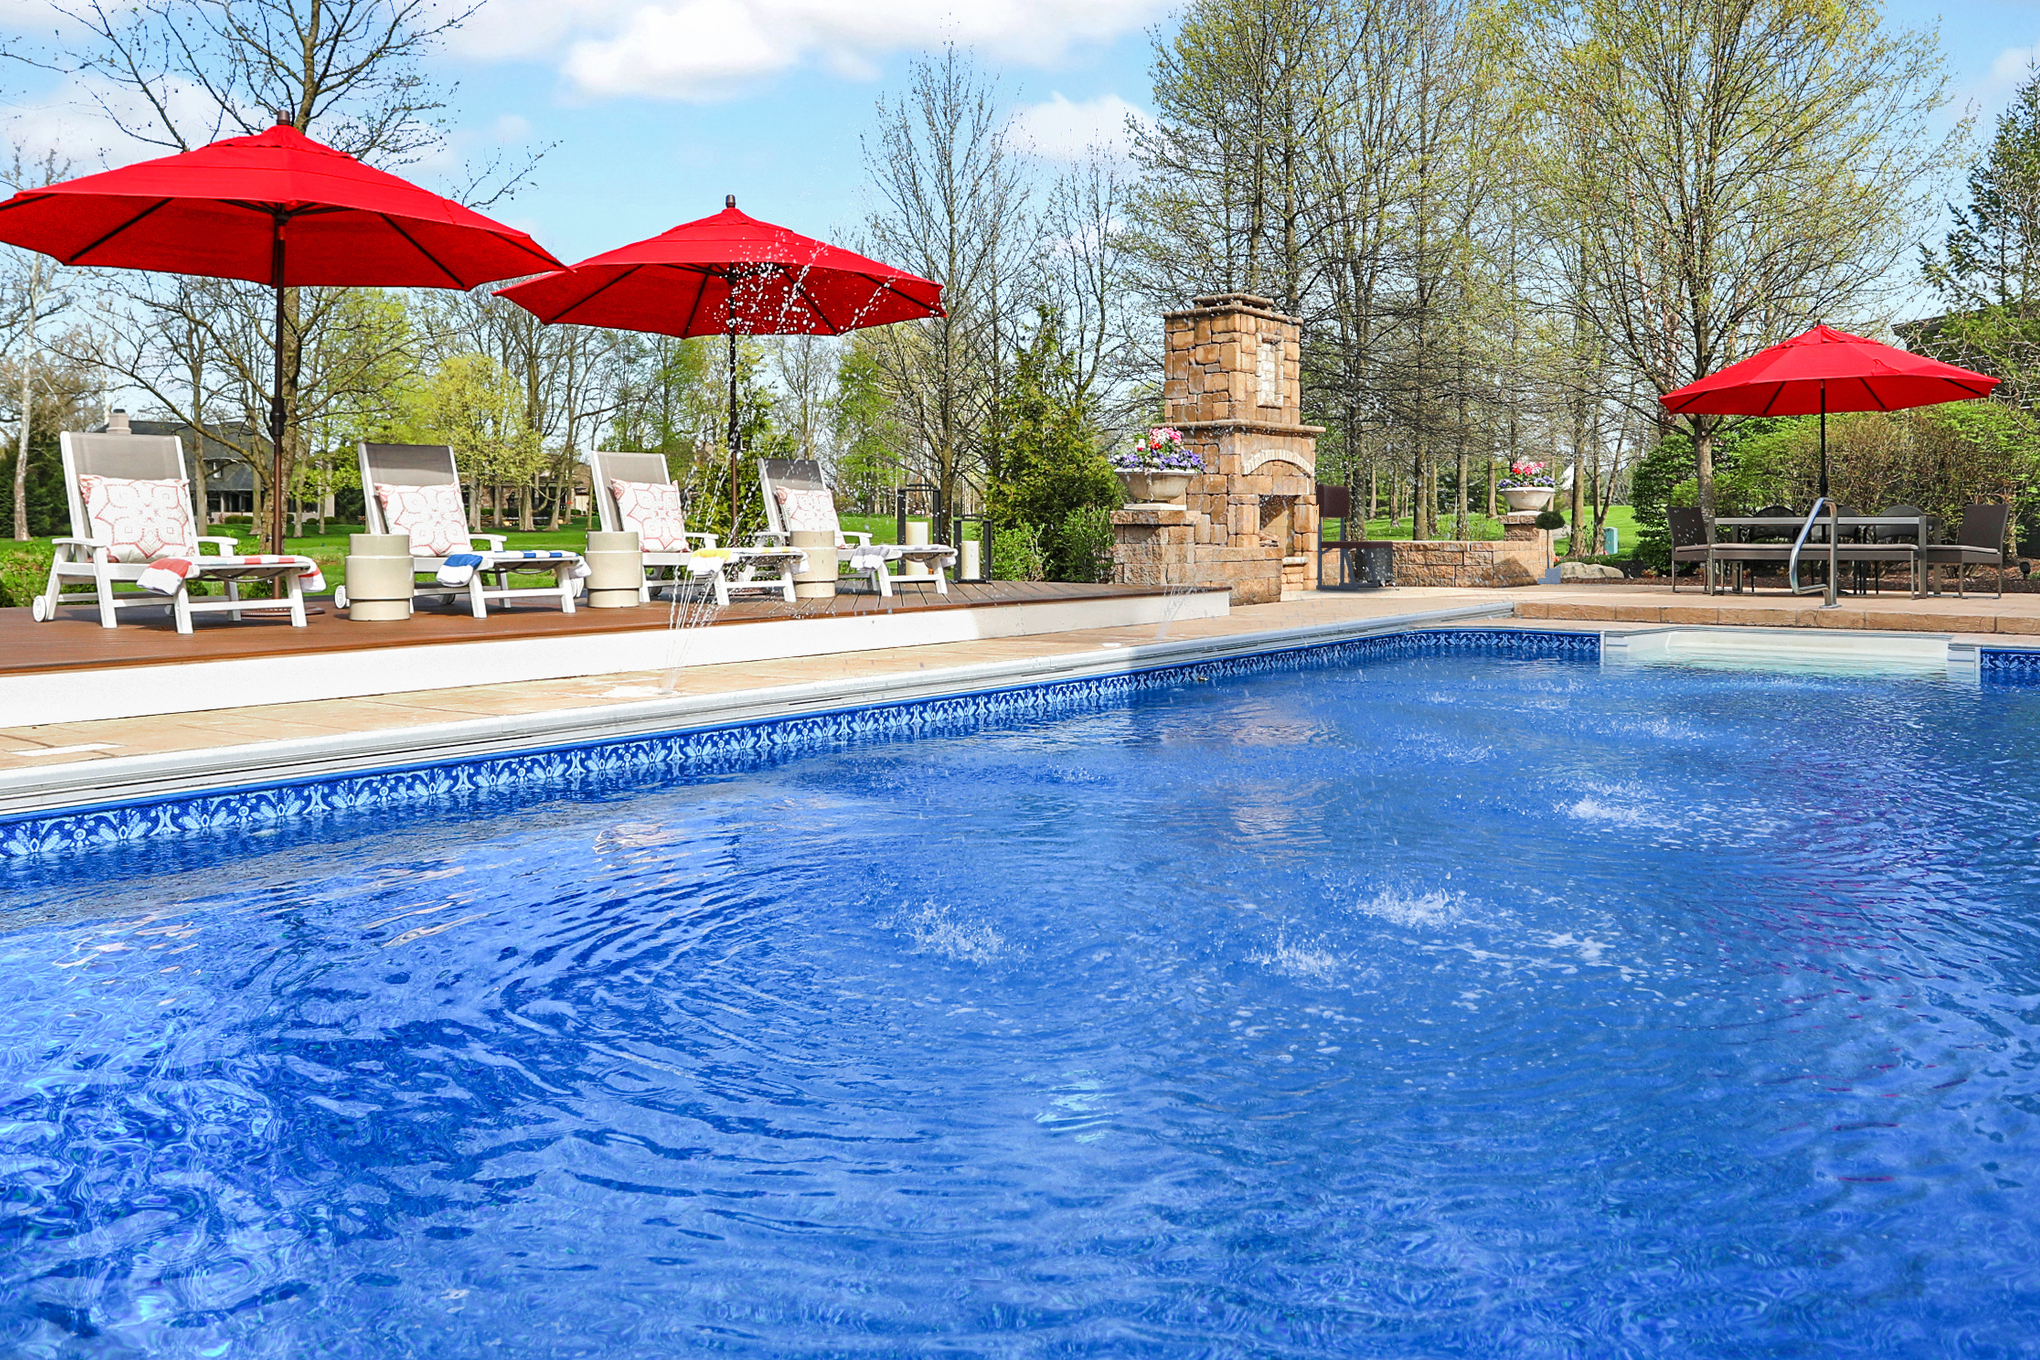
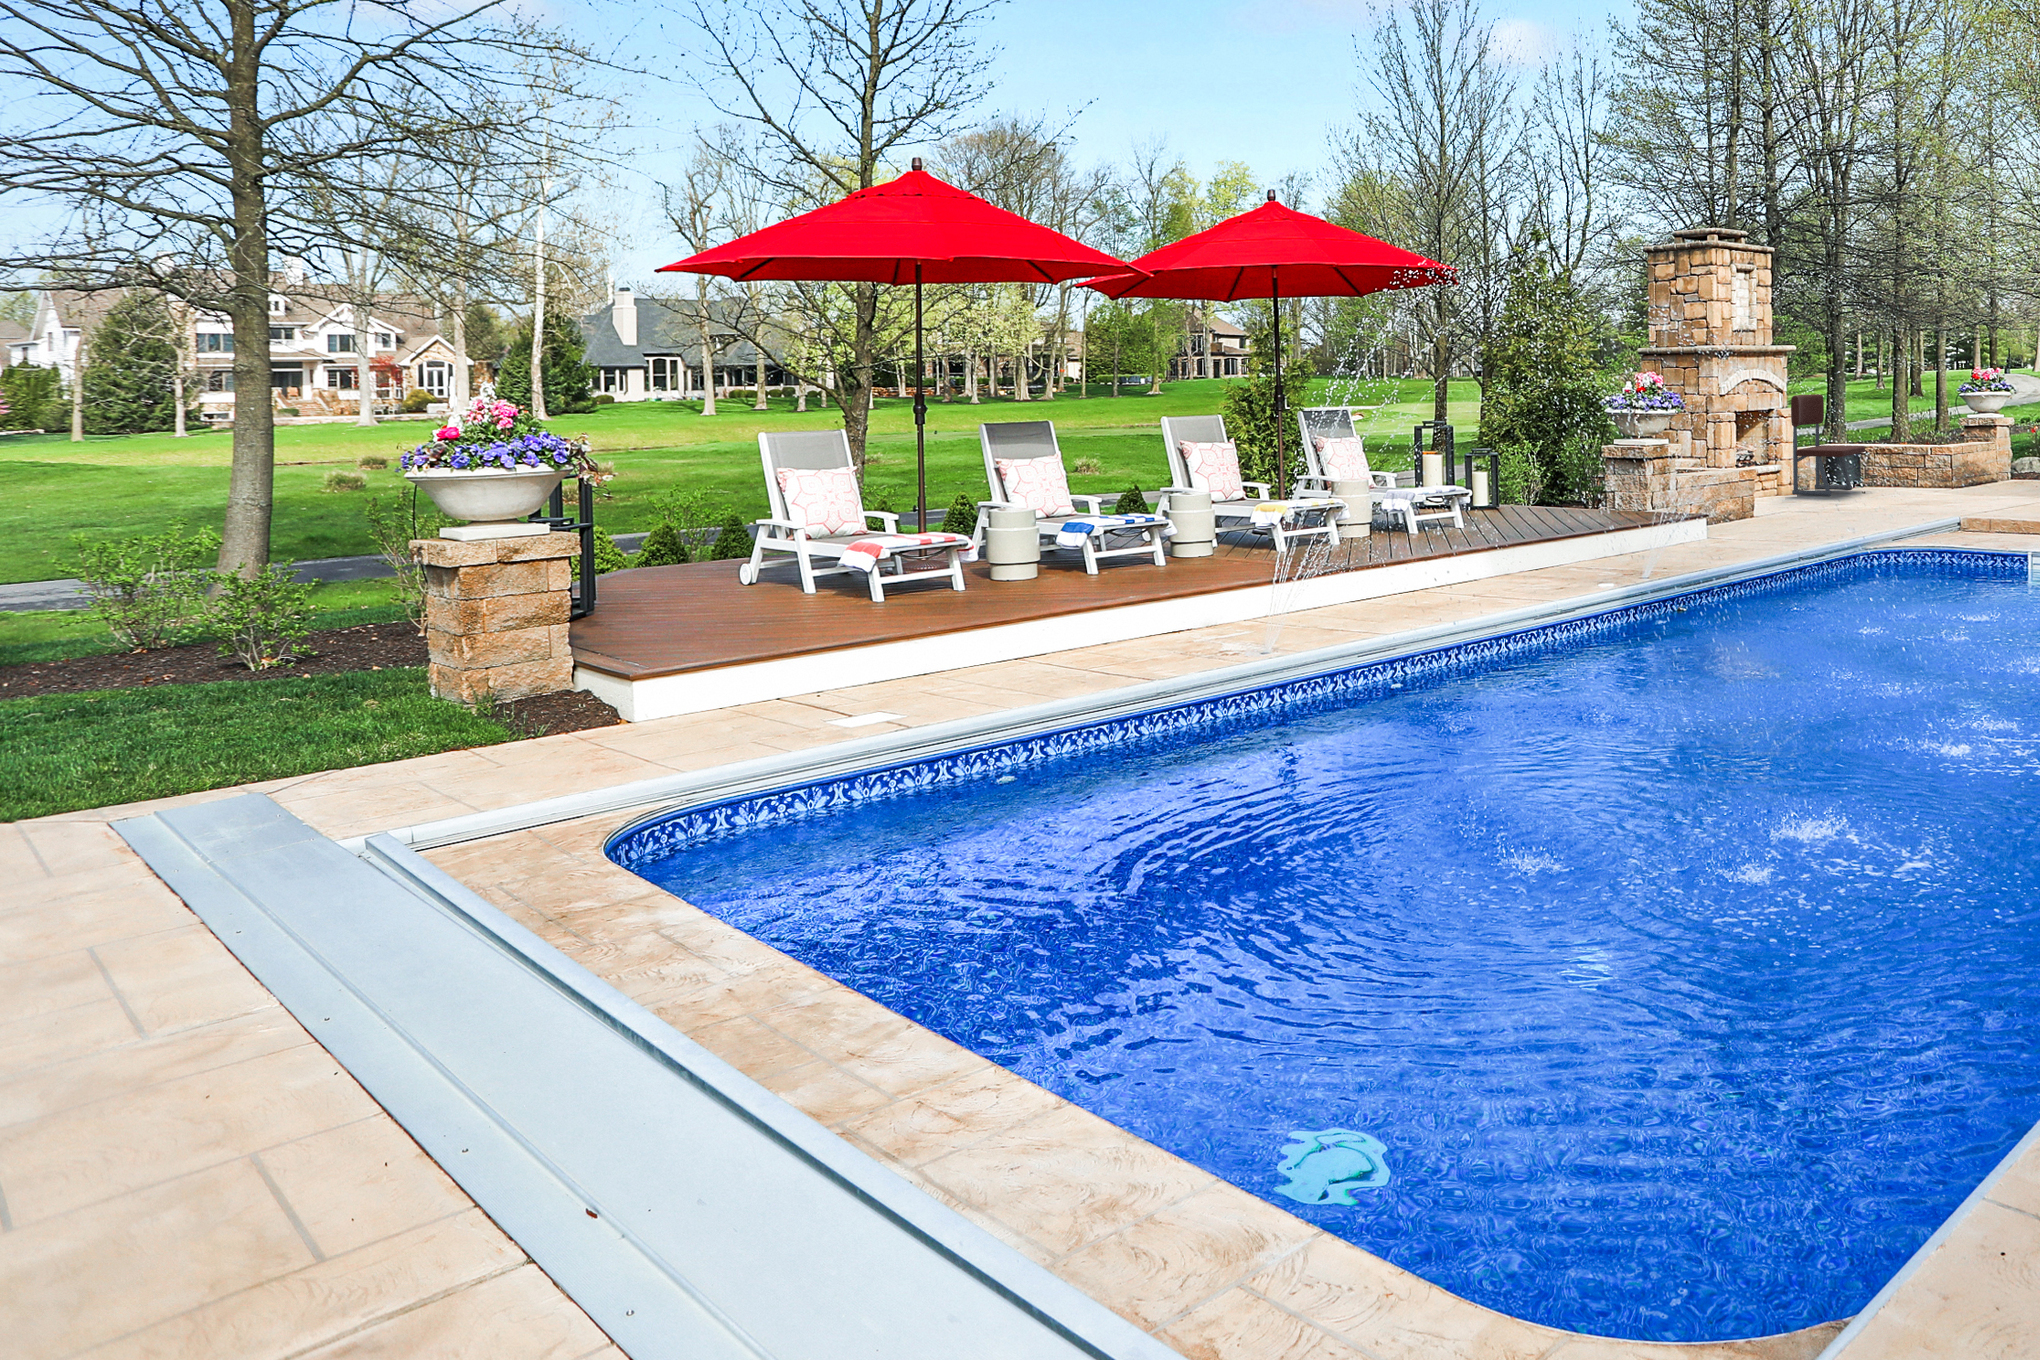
potted tree: present [1535,509,1566,584] -> none [2001,411,2031,482]

